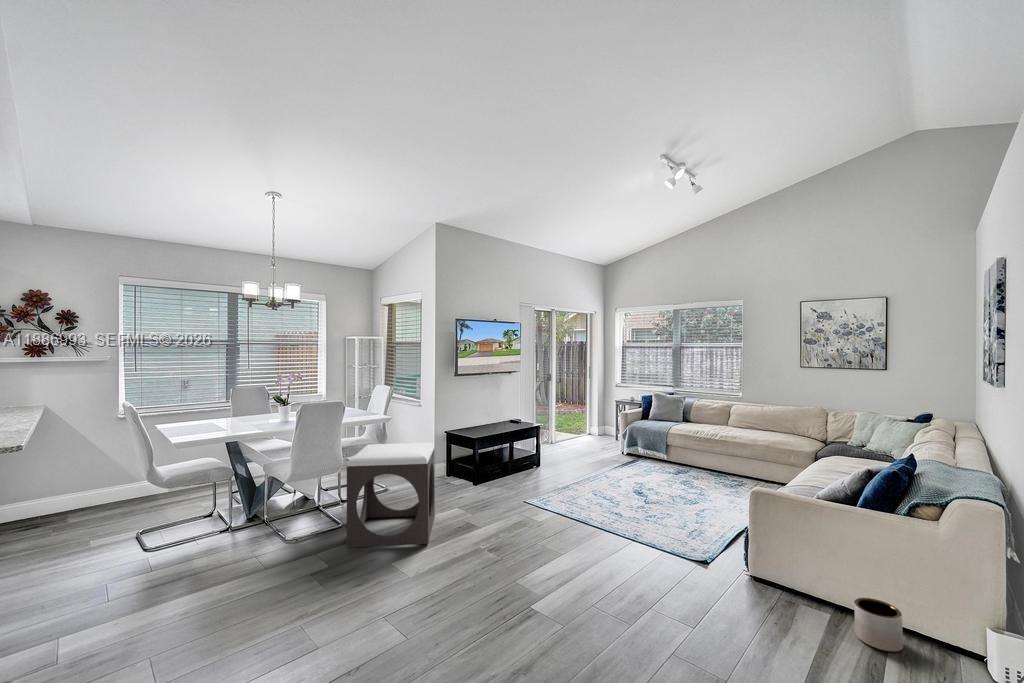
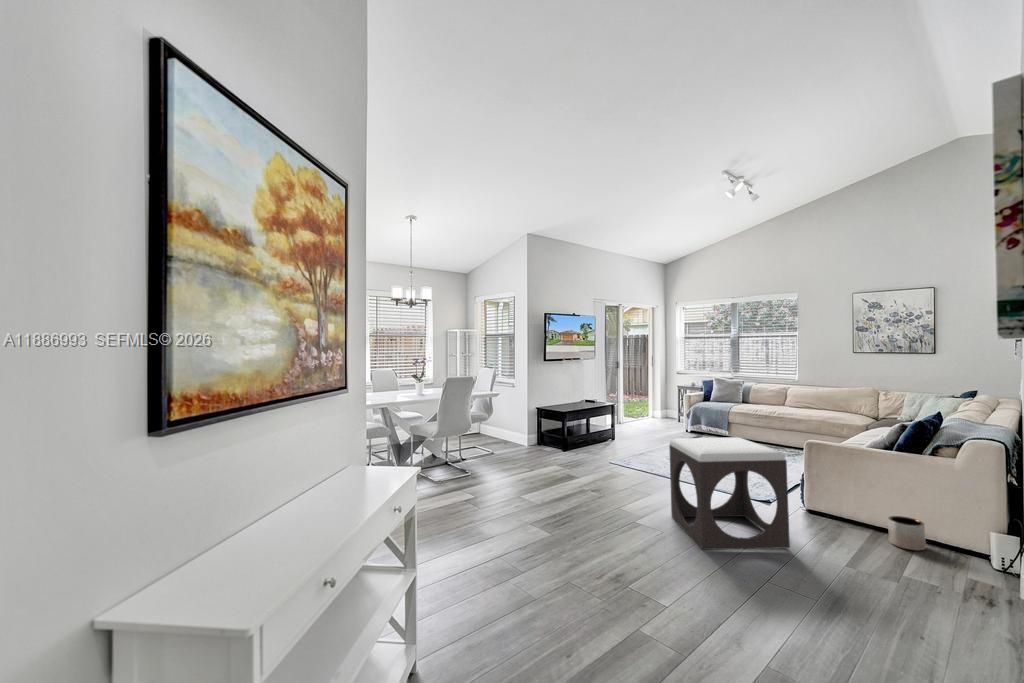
footstool: present [347,443,435,548] -> present [669,437,790,550]

